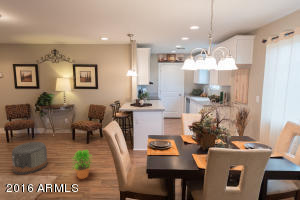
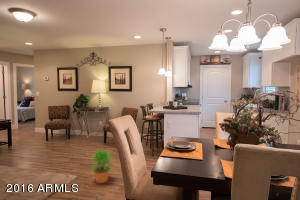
pouf: present [12,142,47,174] -> none [39,139,72,171]

